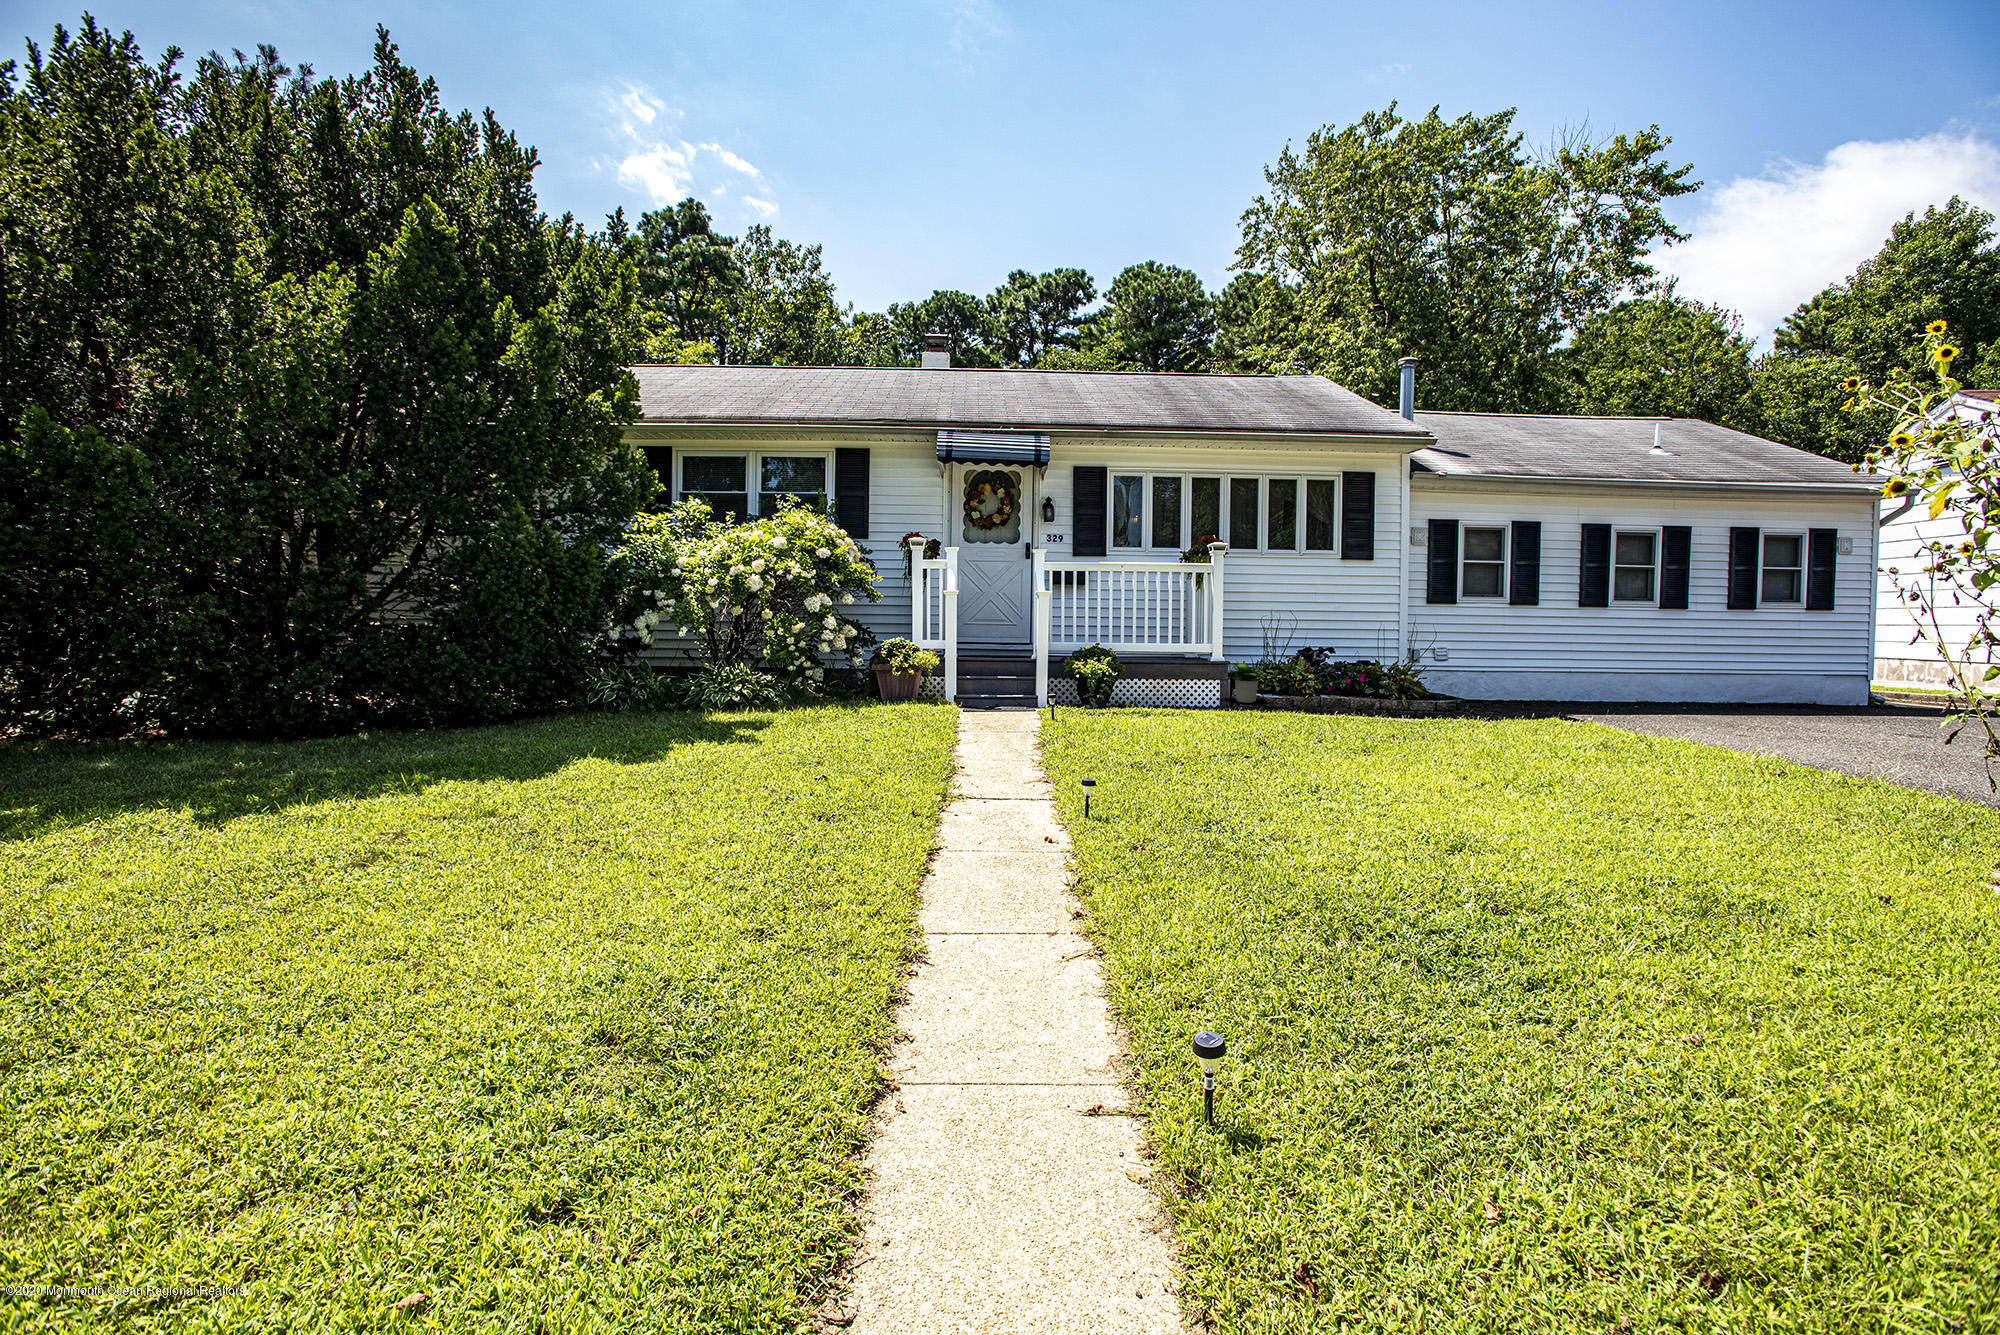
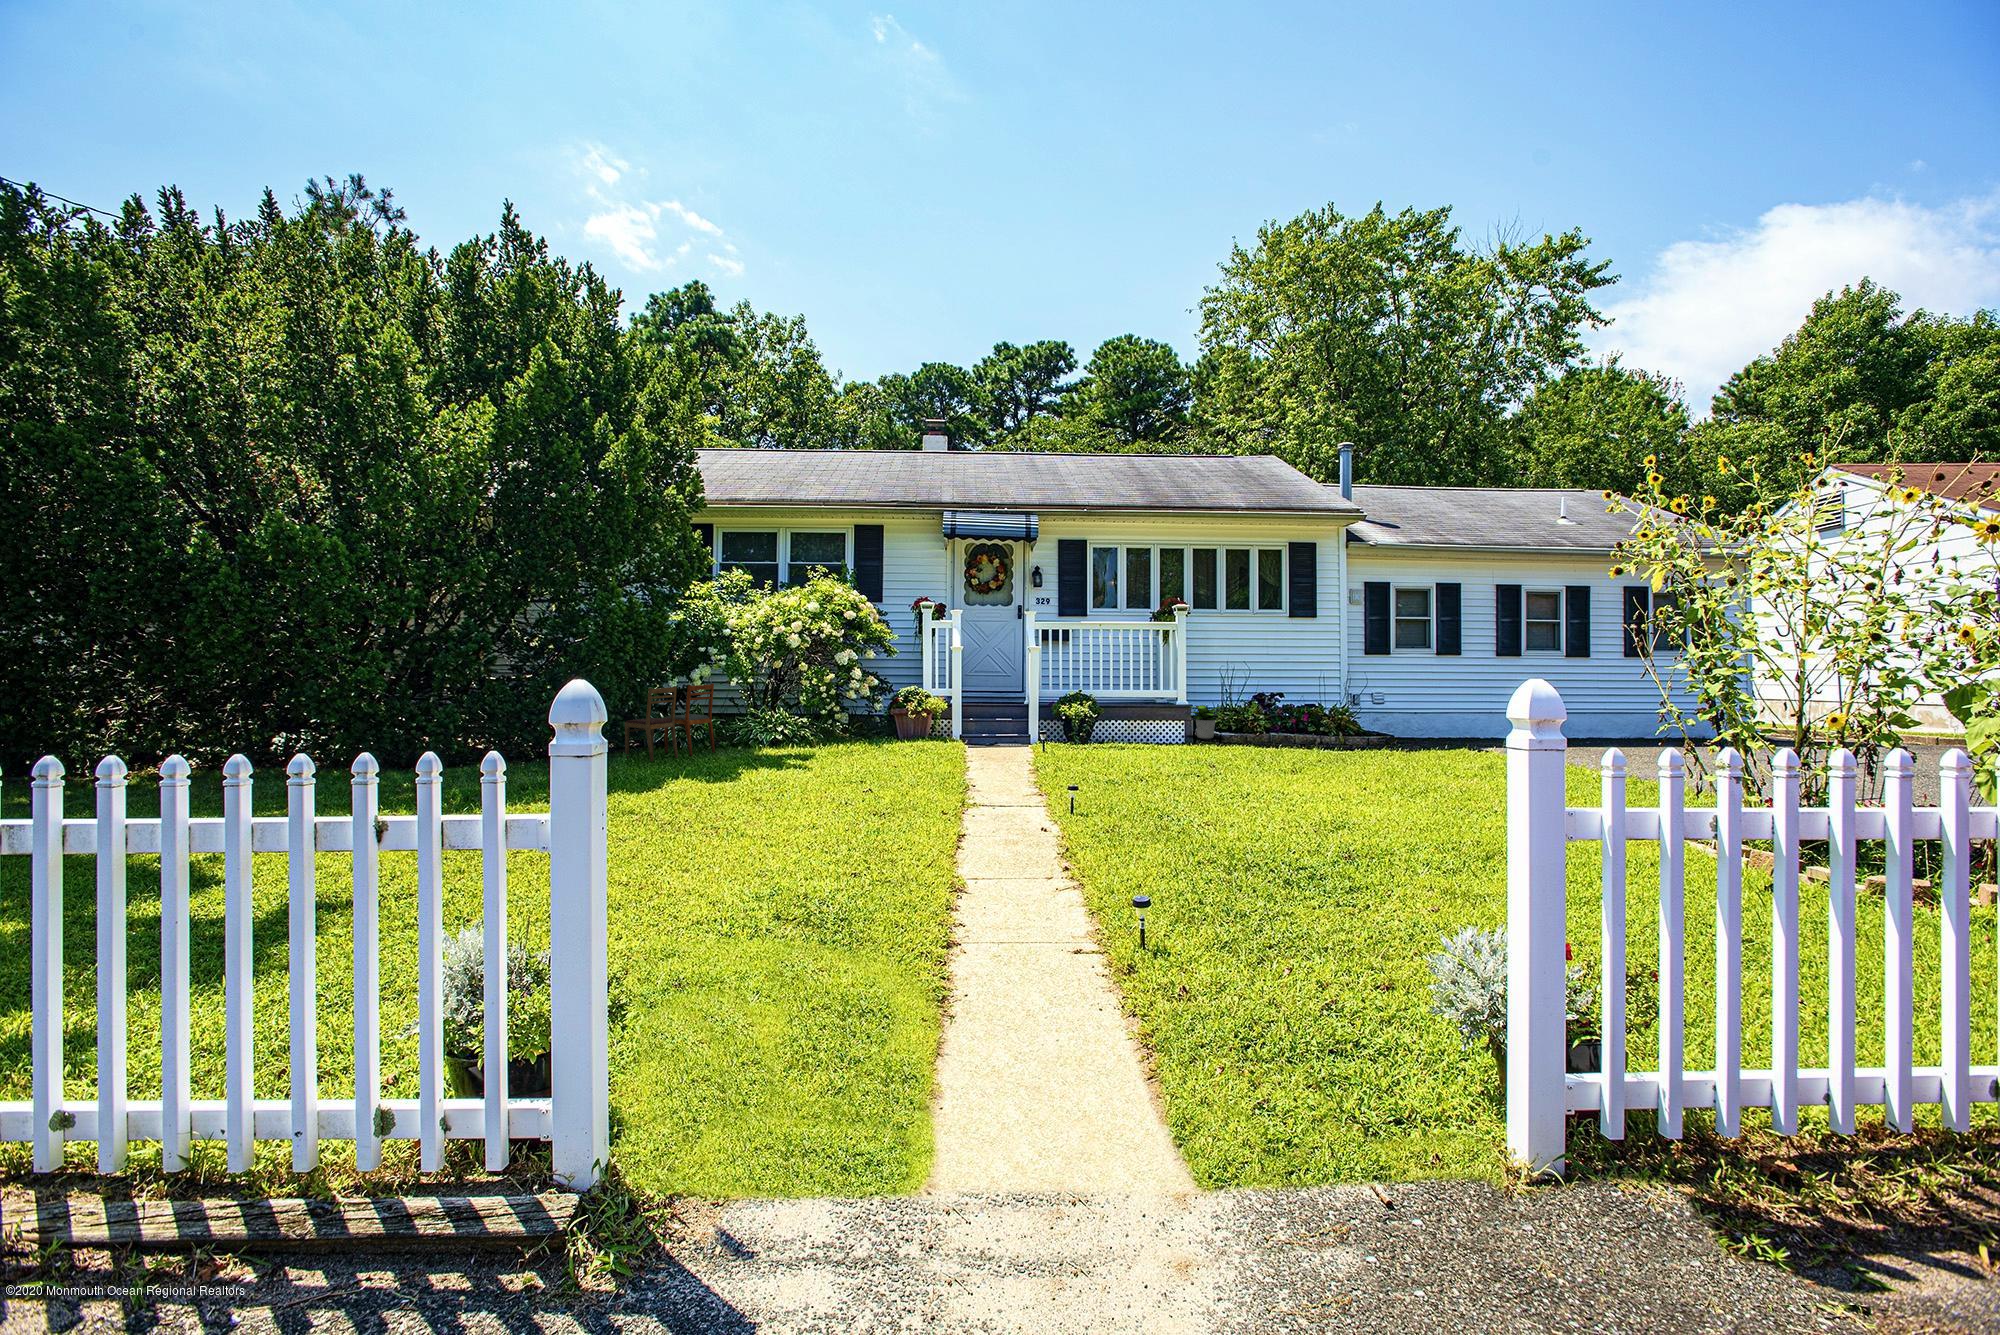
chair: none [540,634,655,730] -> present [625,683,715,762]

